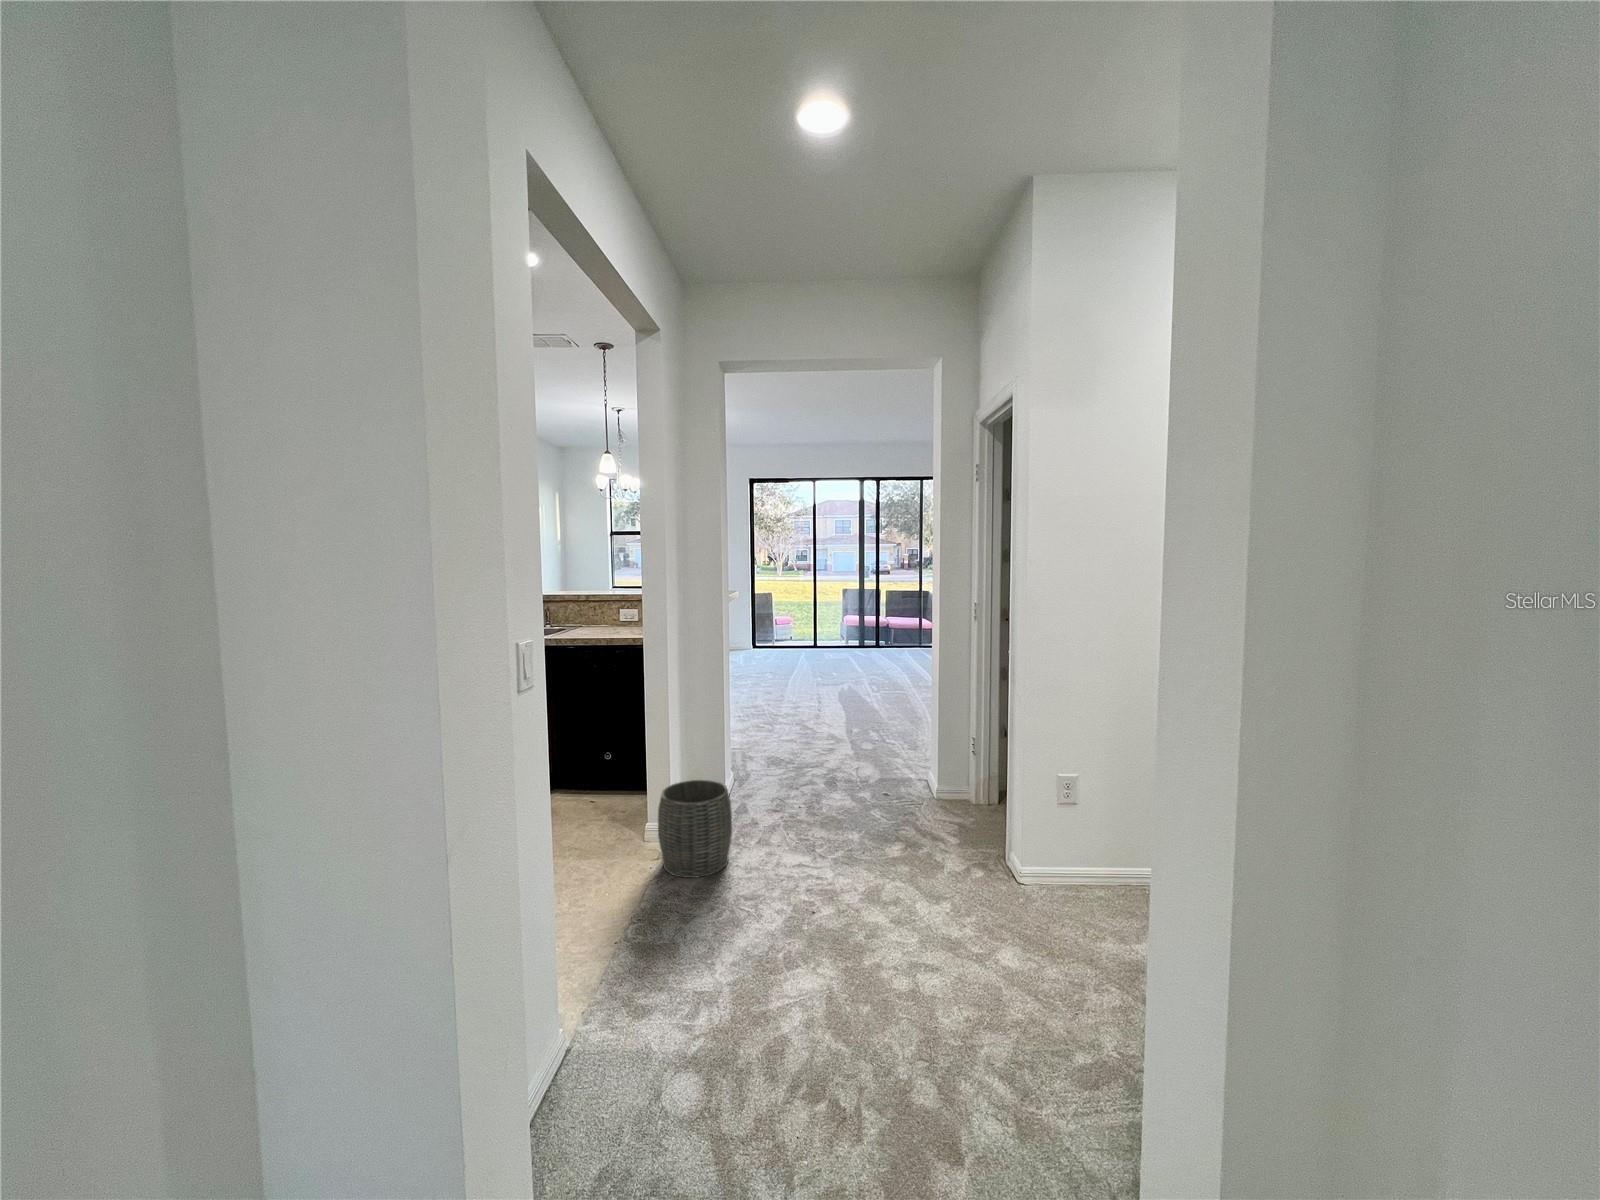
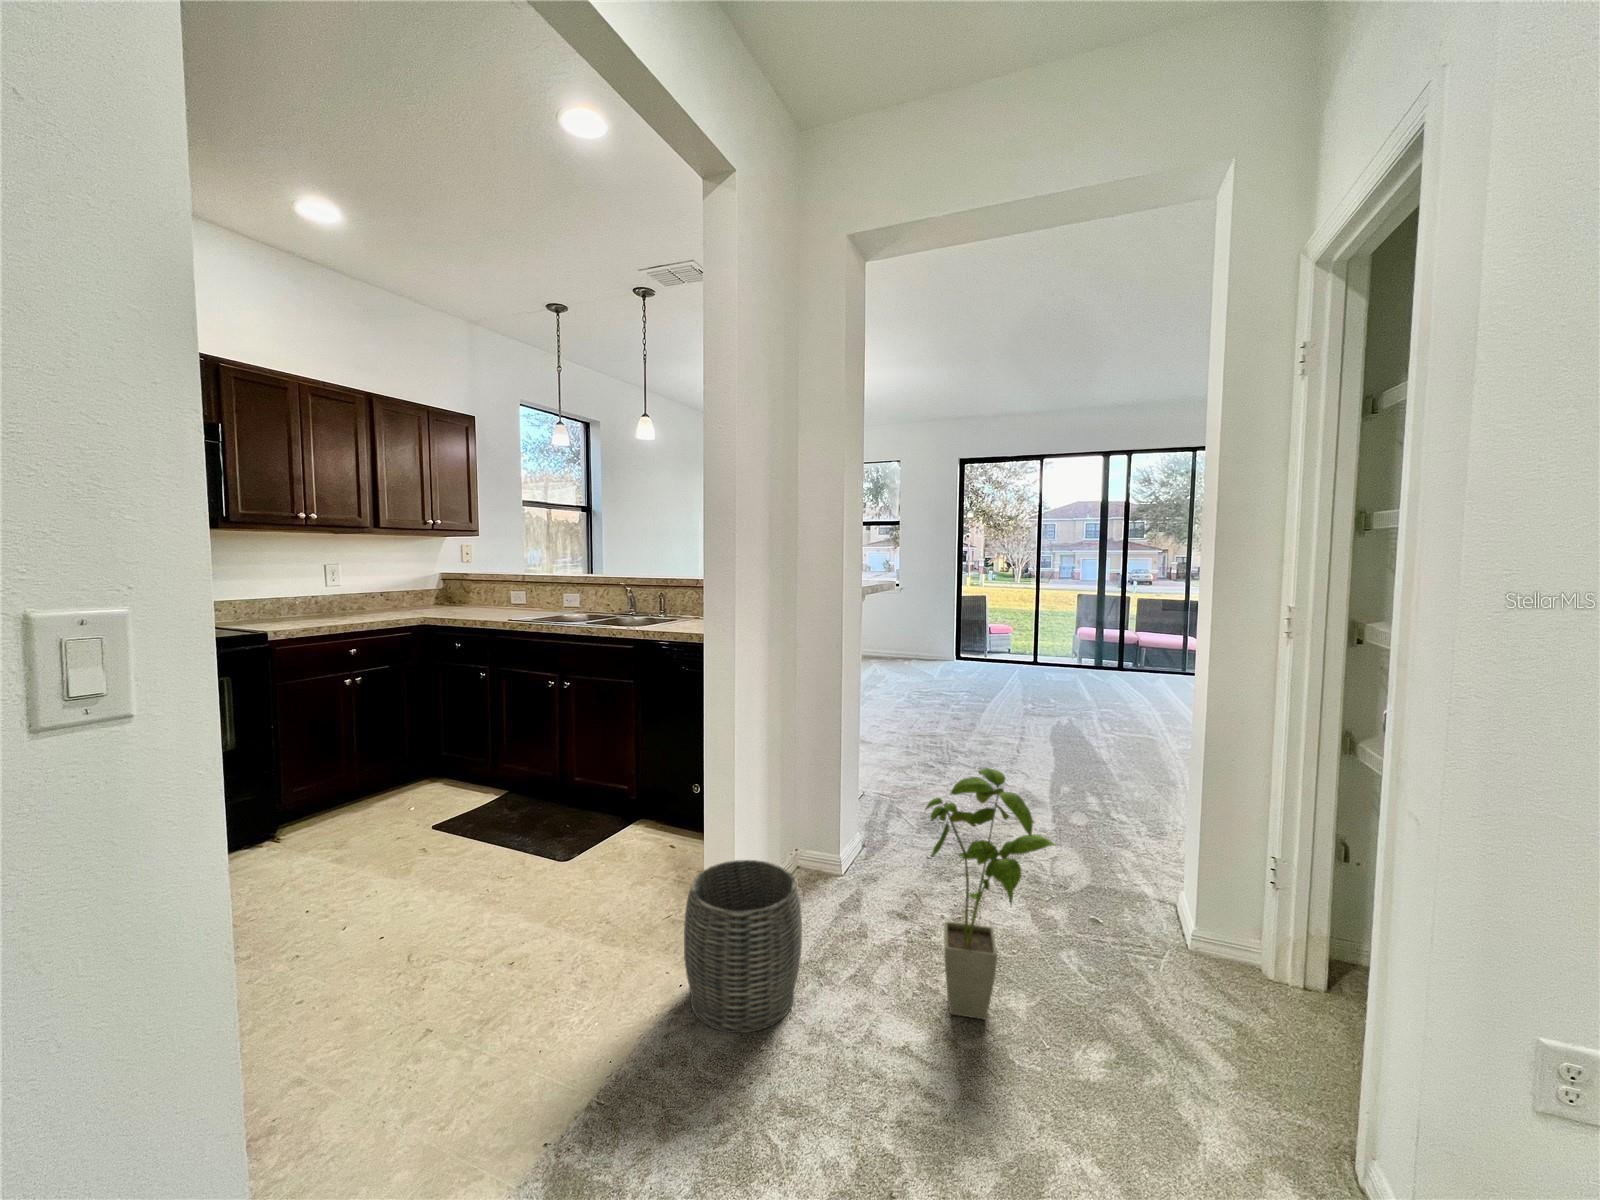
house plant: none [796,702,871,847] -> present [925,768,1056,1019]

